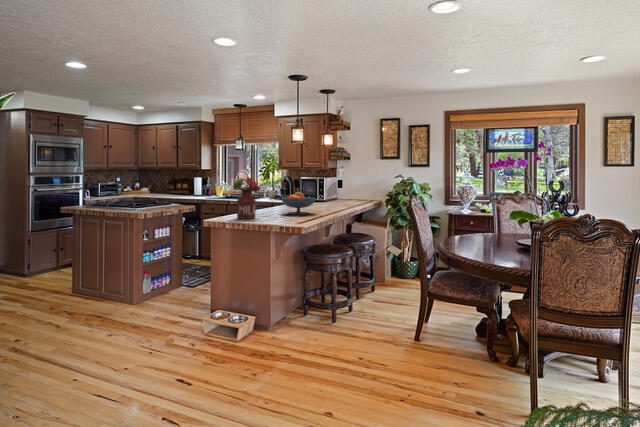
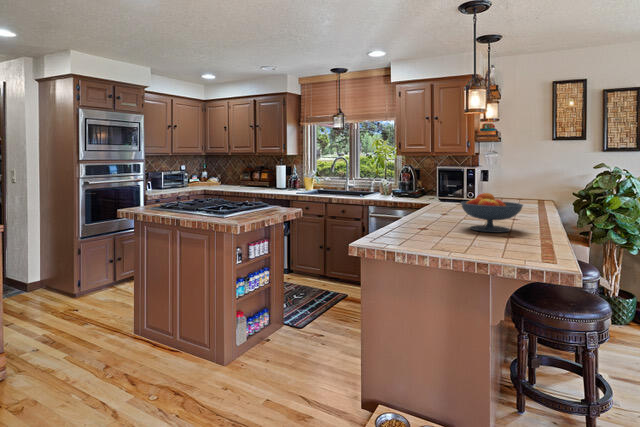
flower arrangement: present [232,177,260,219] -> none [398,168,450,242]

